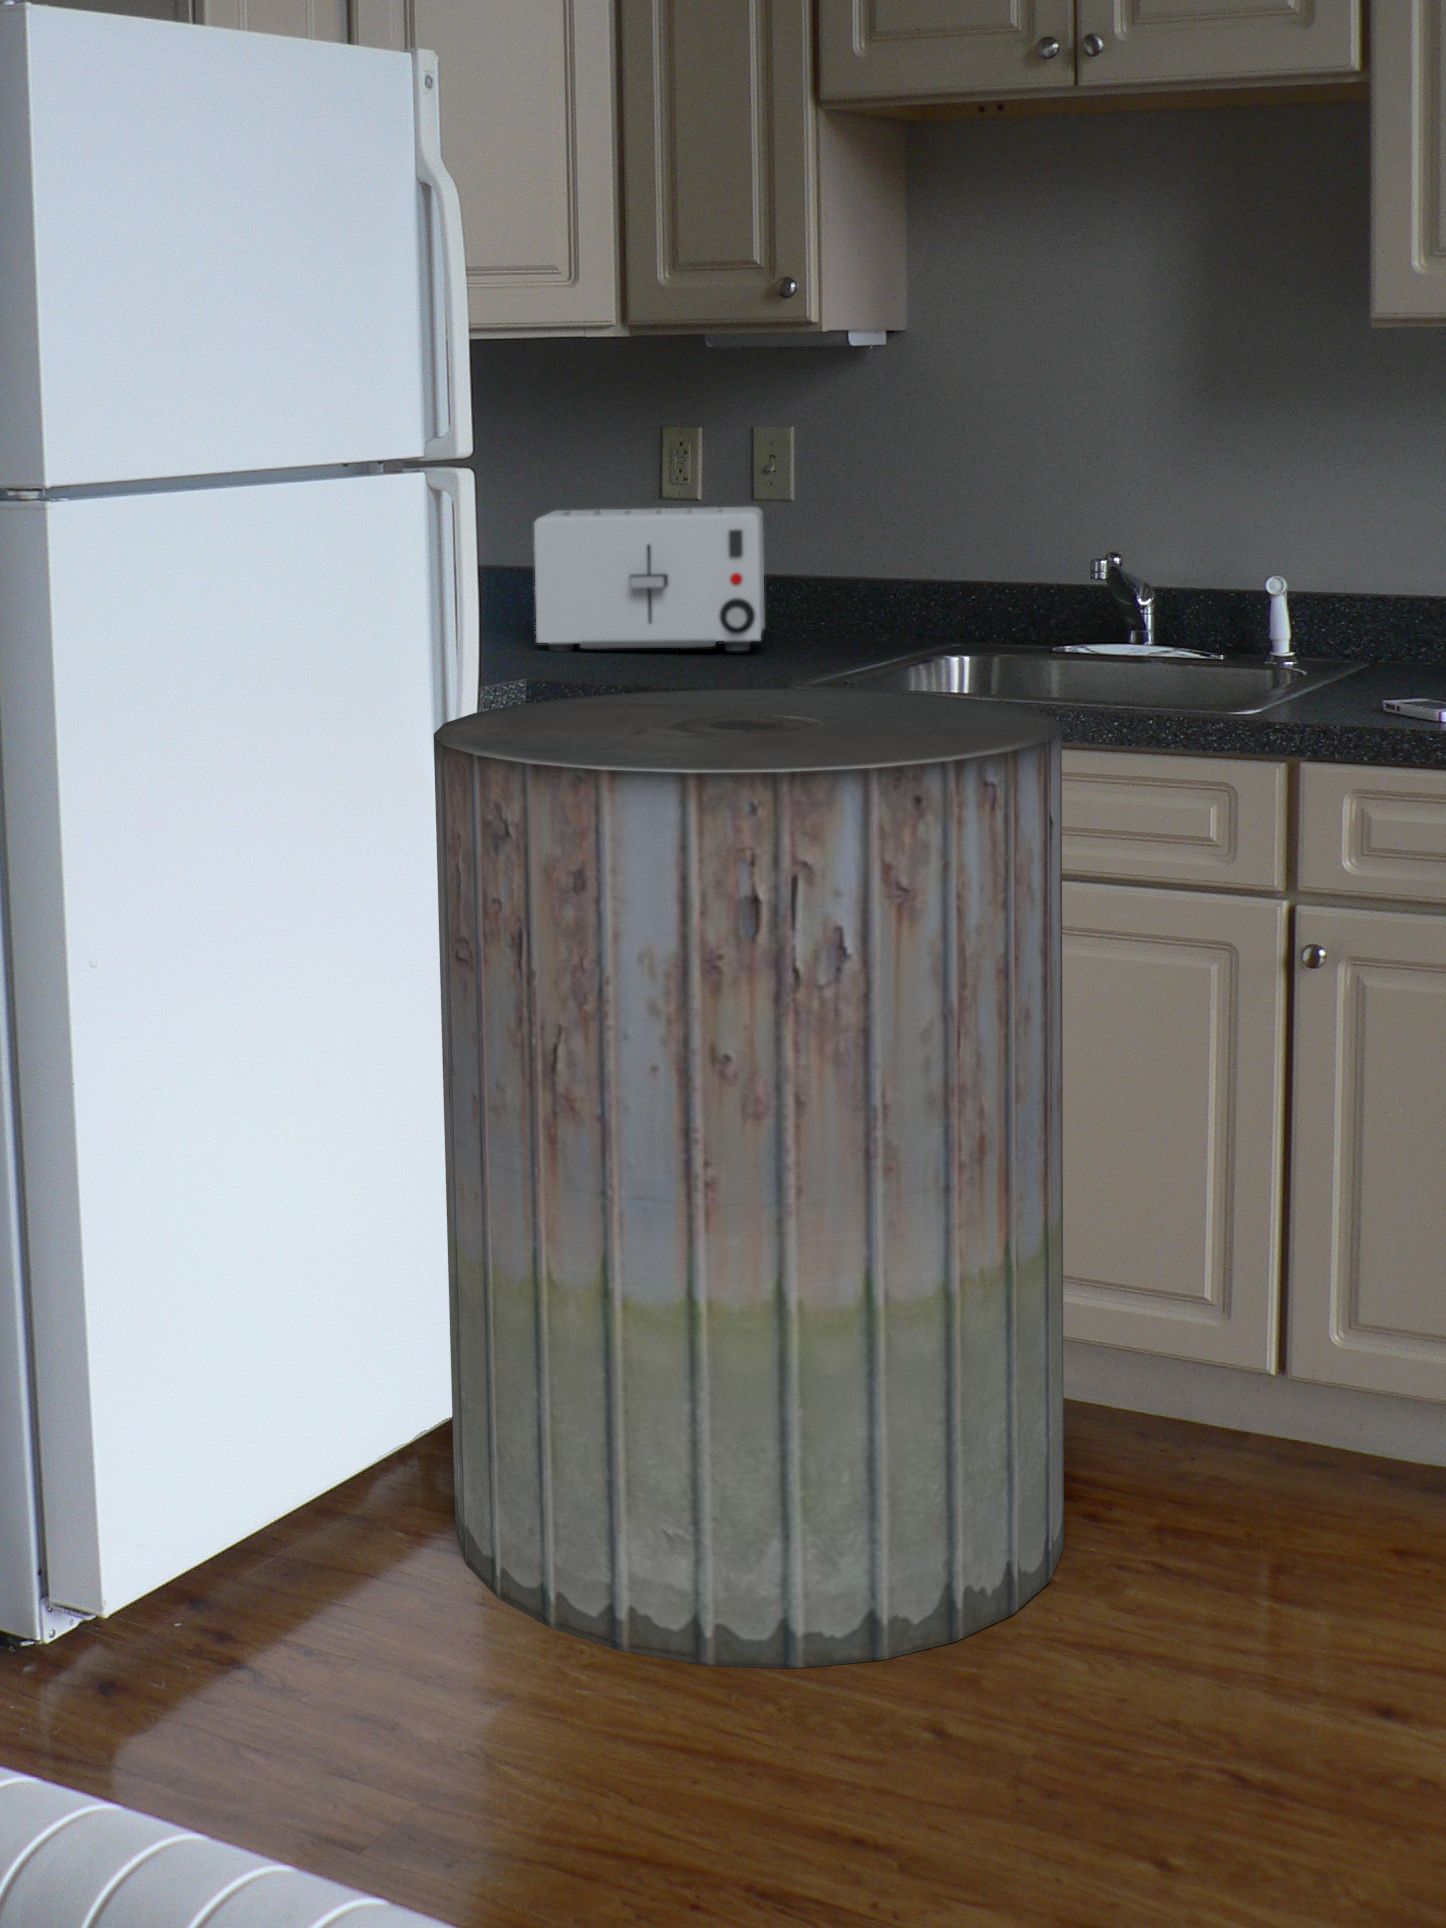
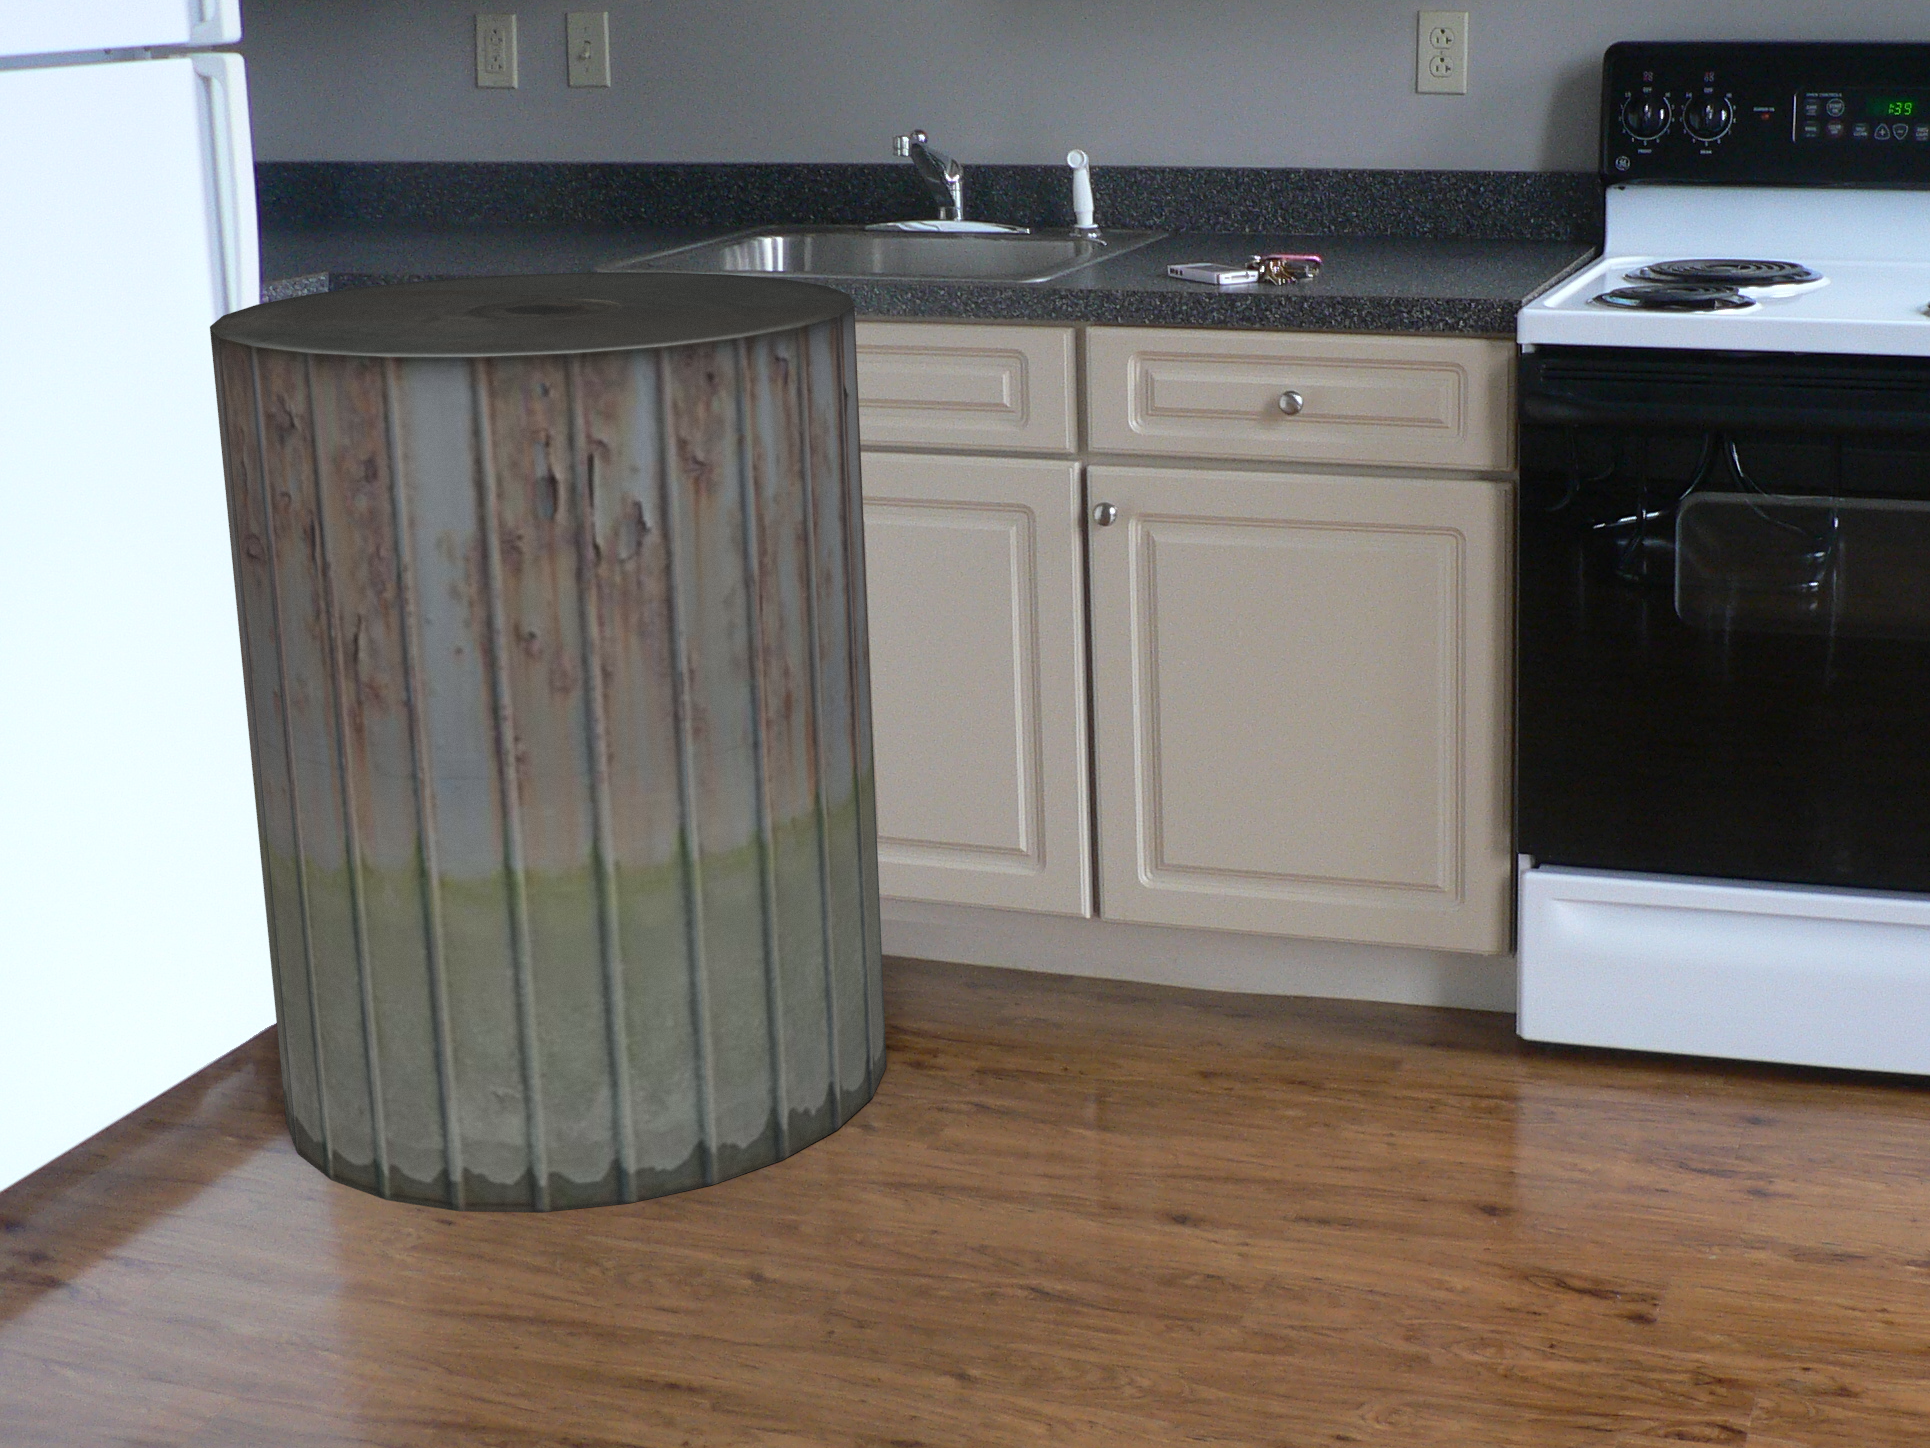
toaster: present [534,507,765,651] -> none [324,88,581,242]

